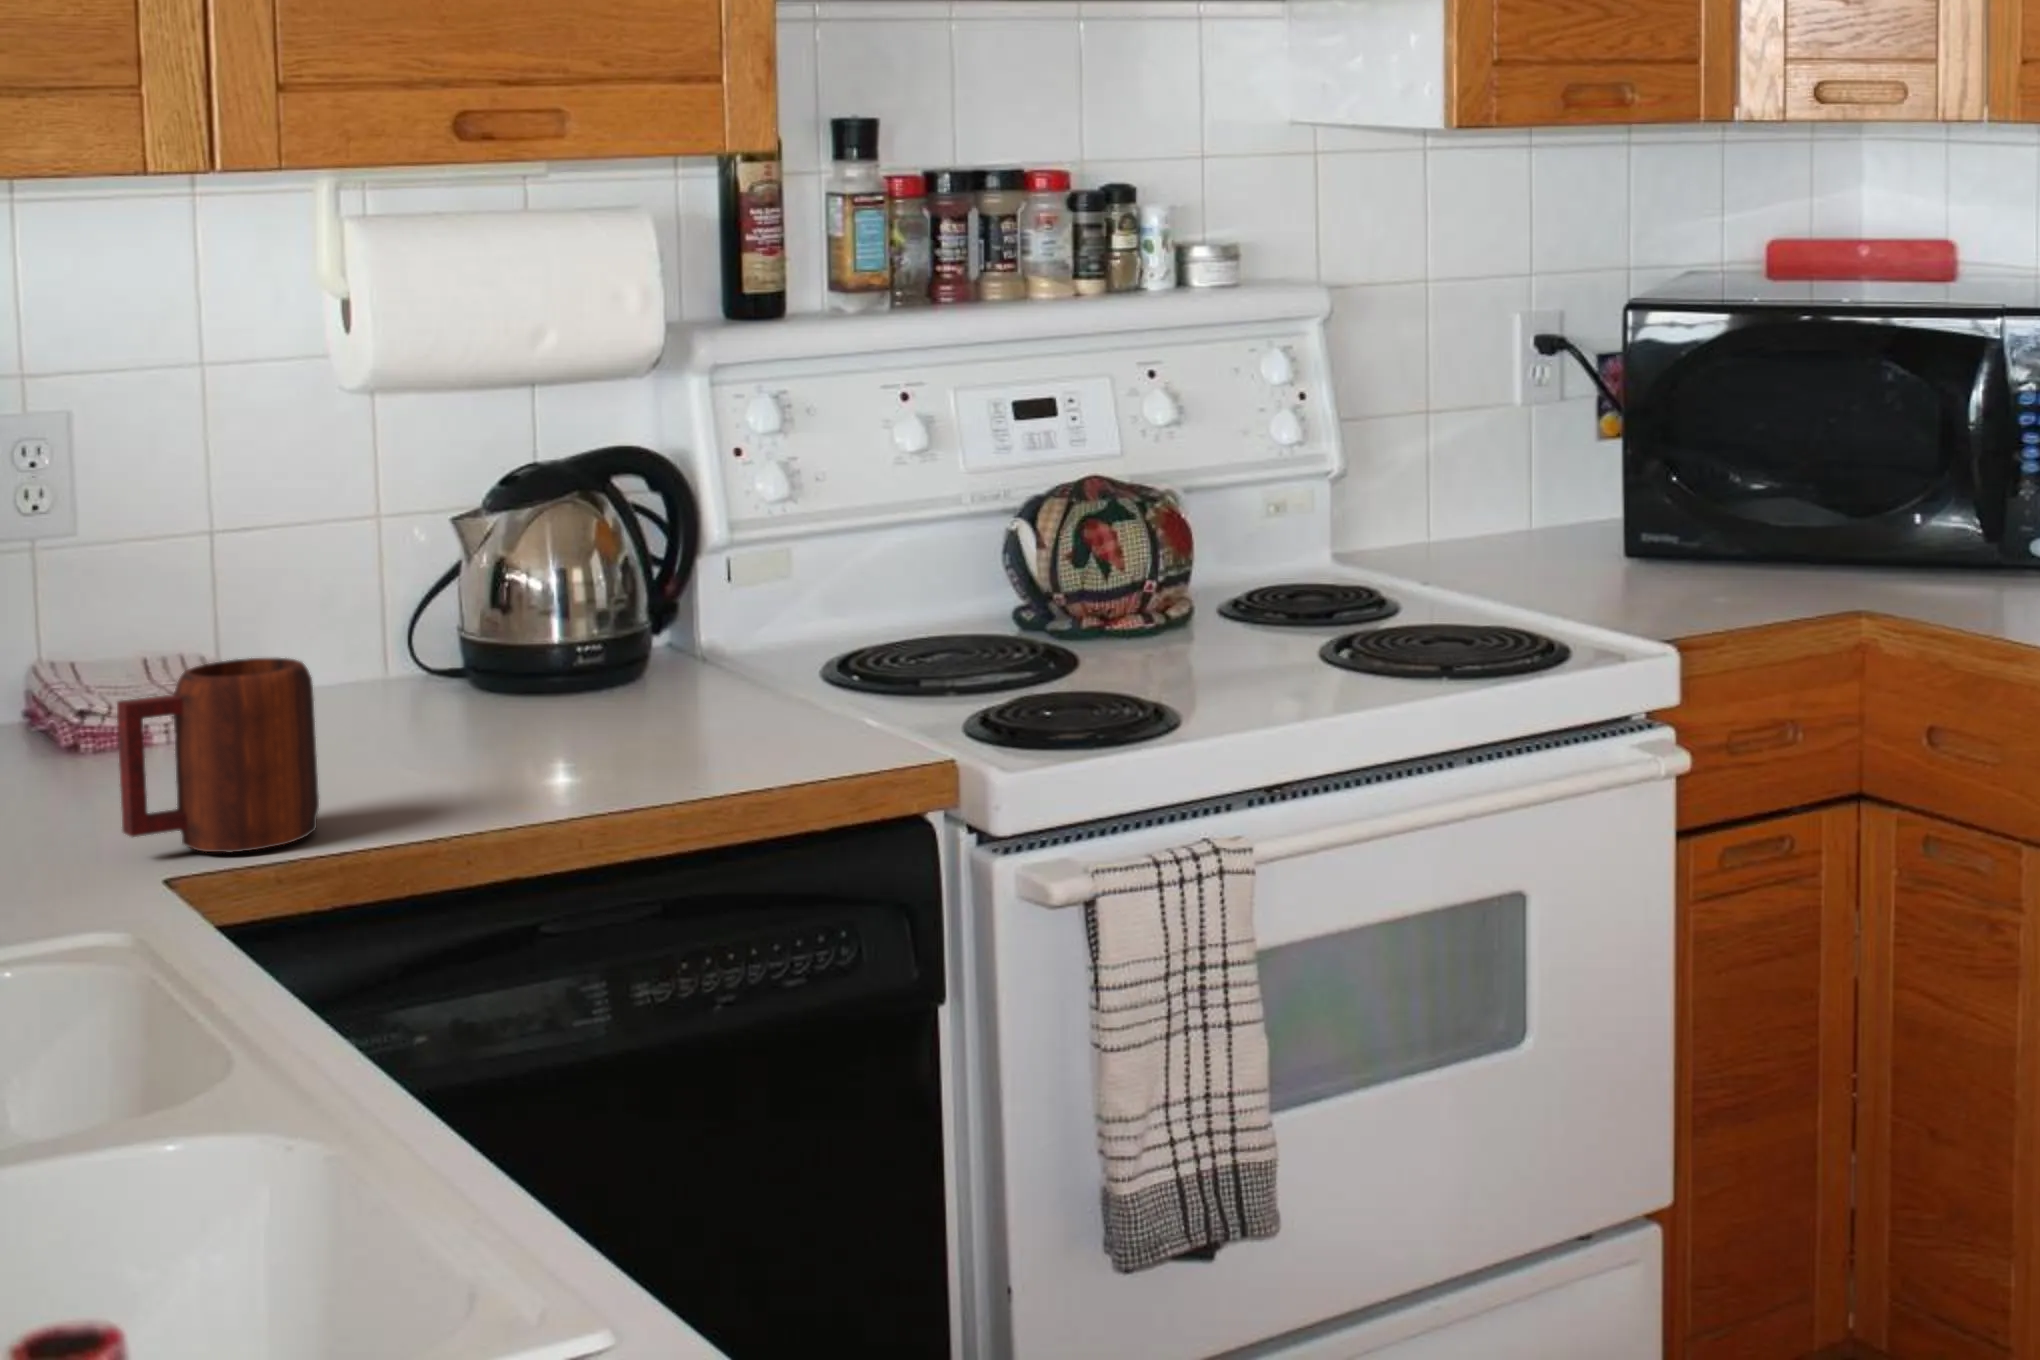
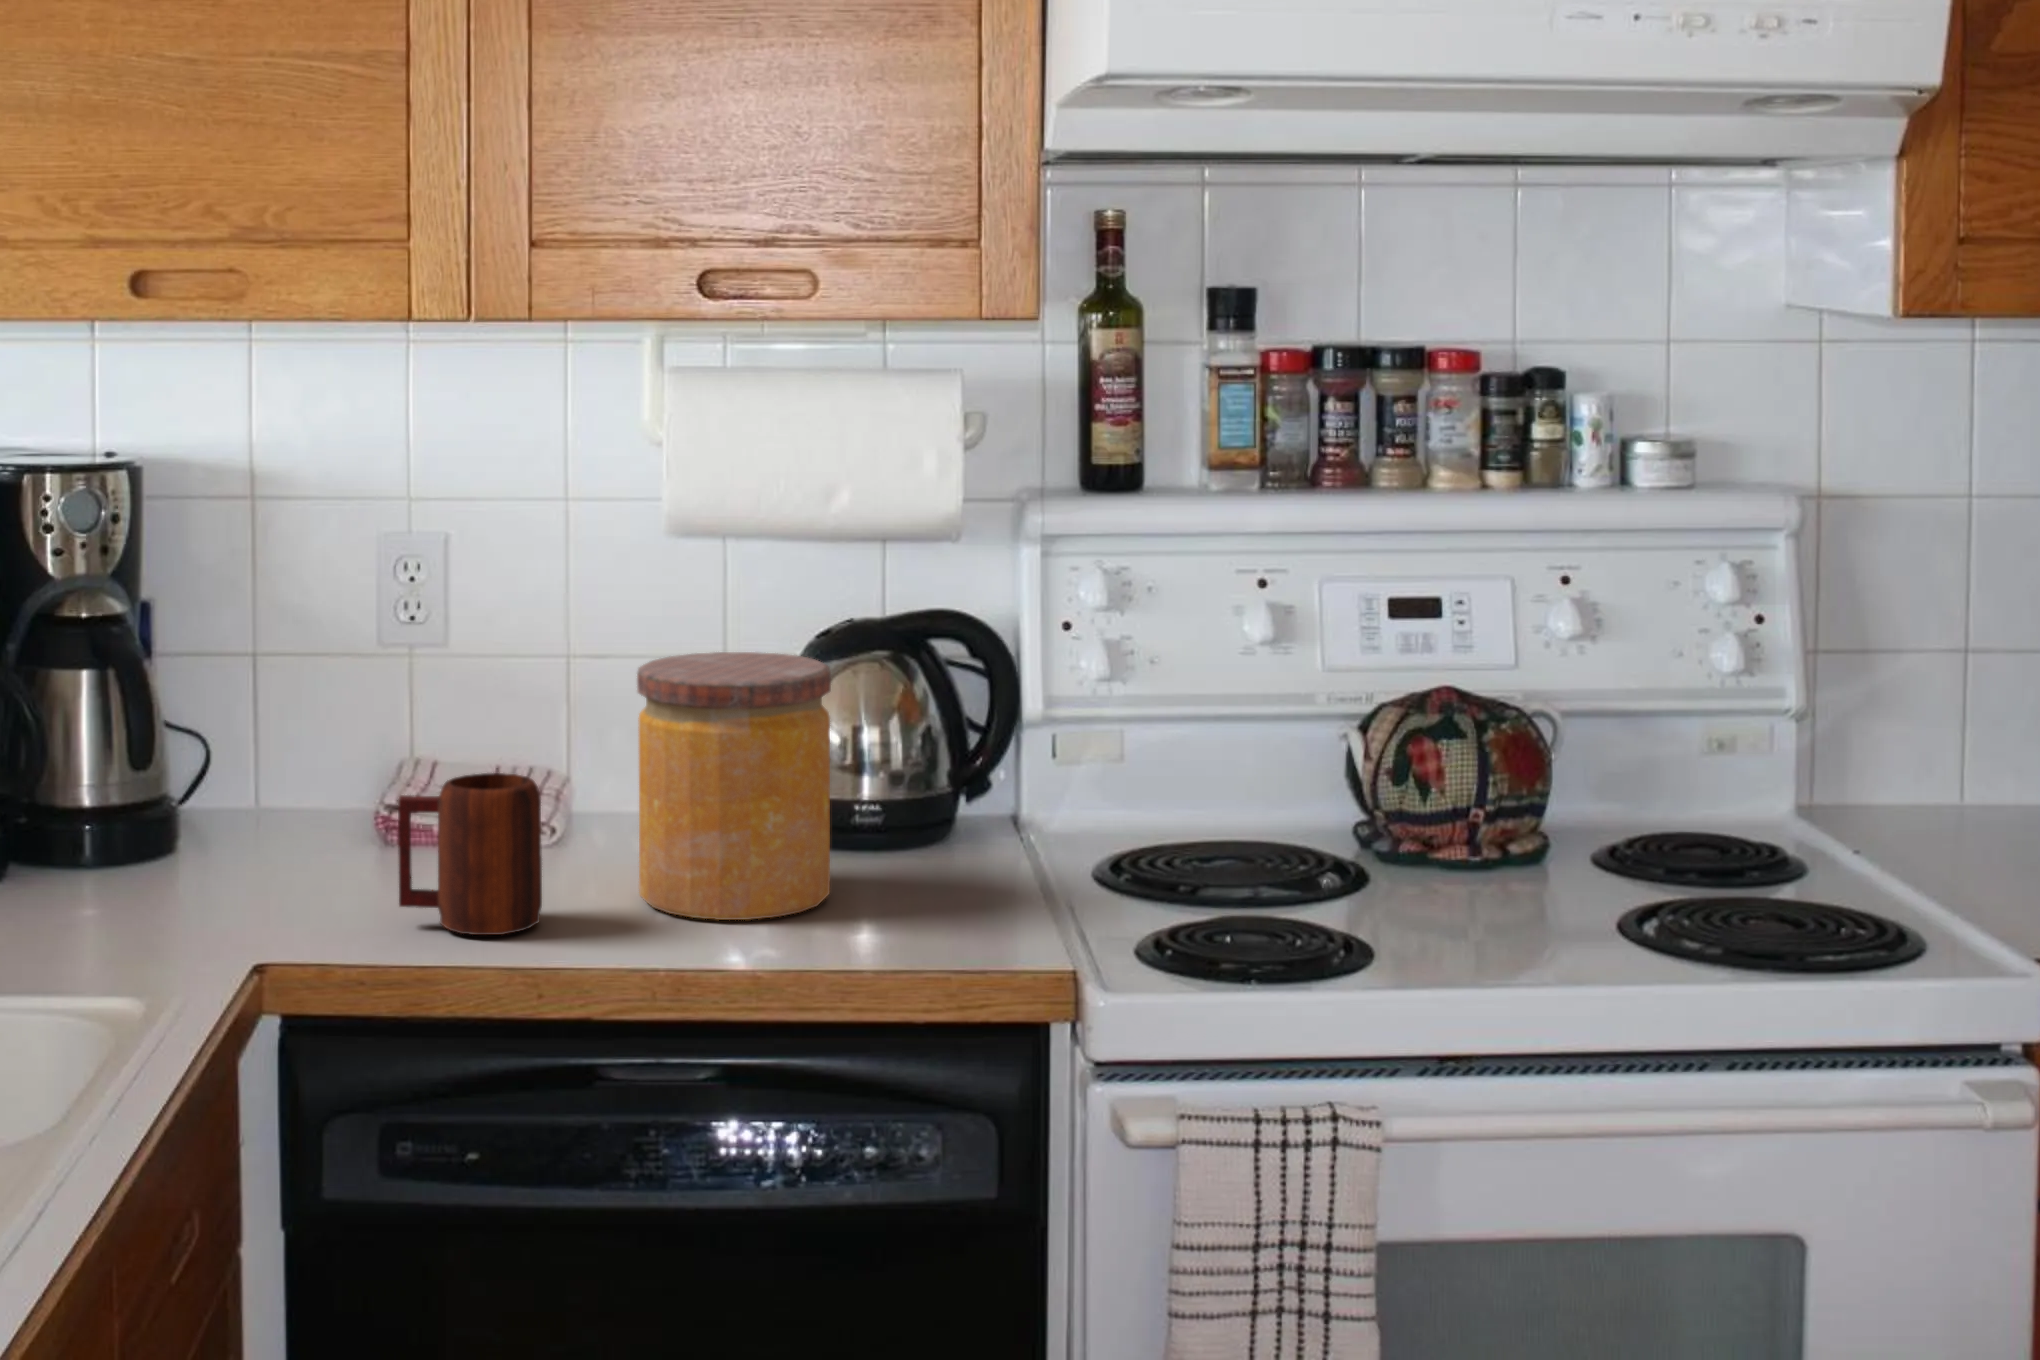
jar: none [368,495,611,792] -> present [637,652,831,920]

